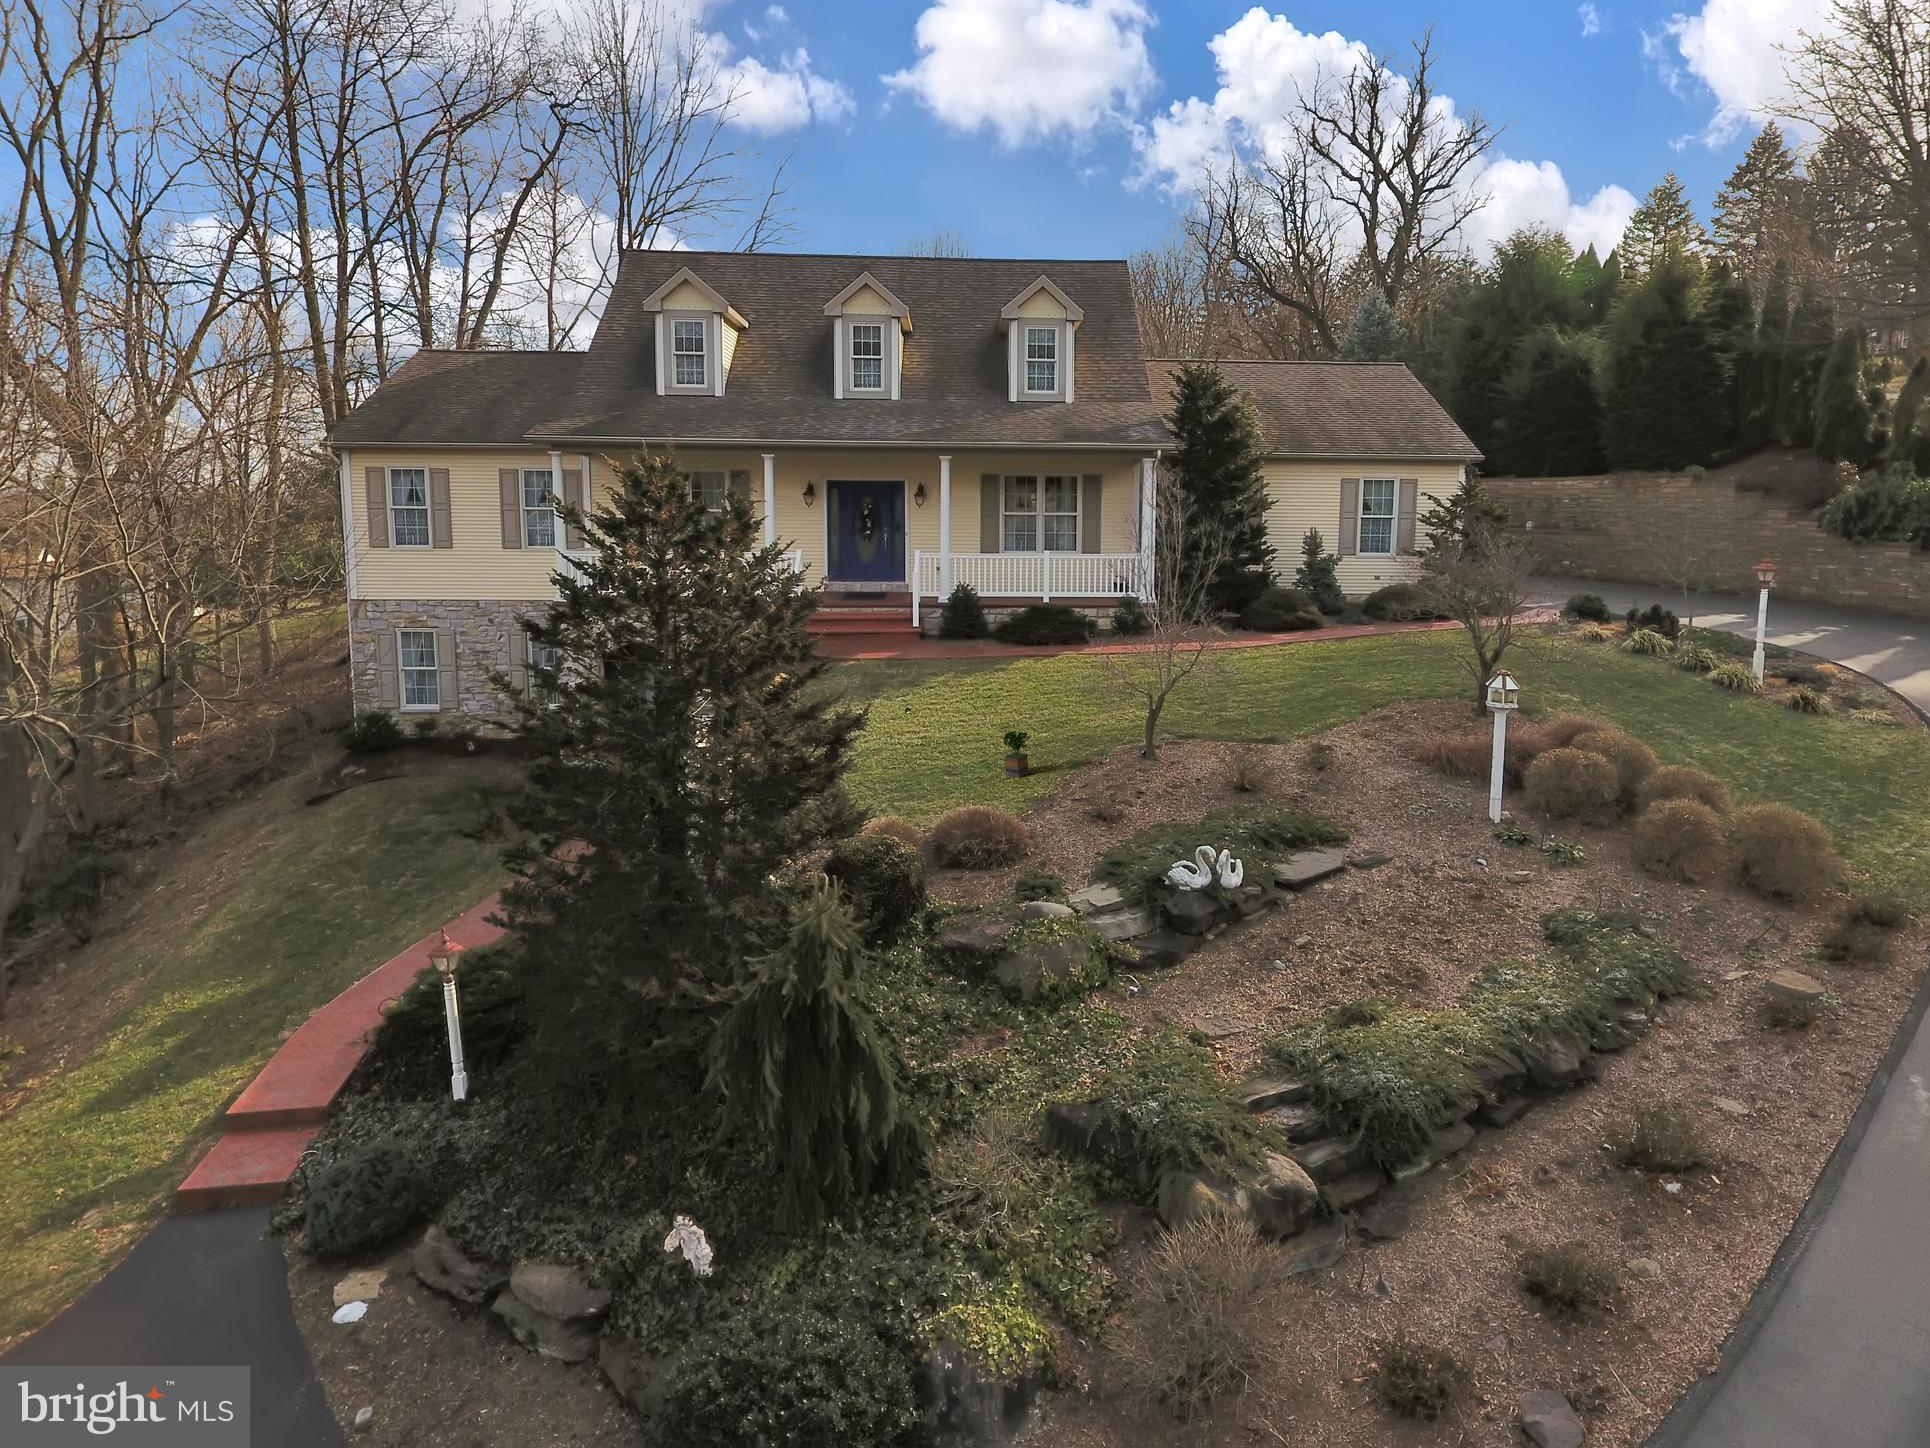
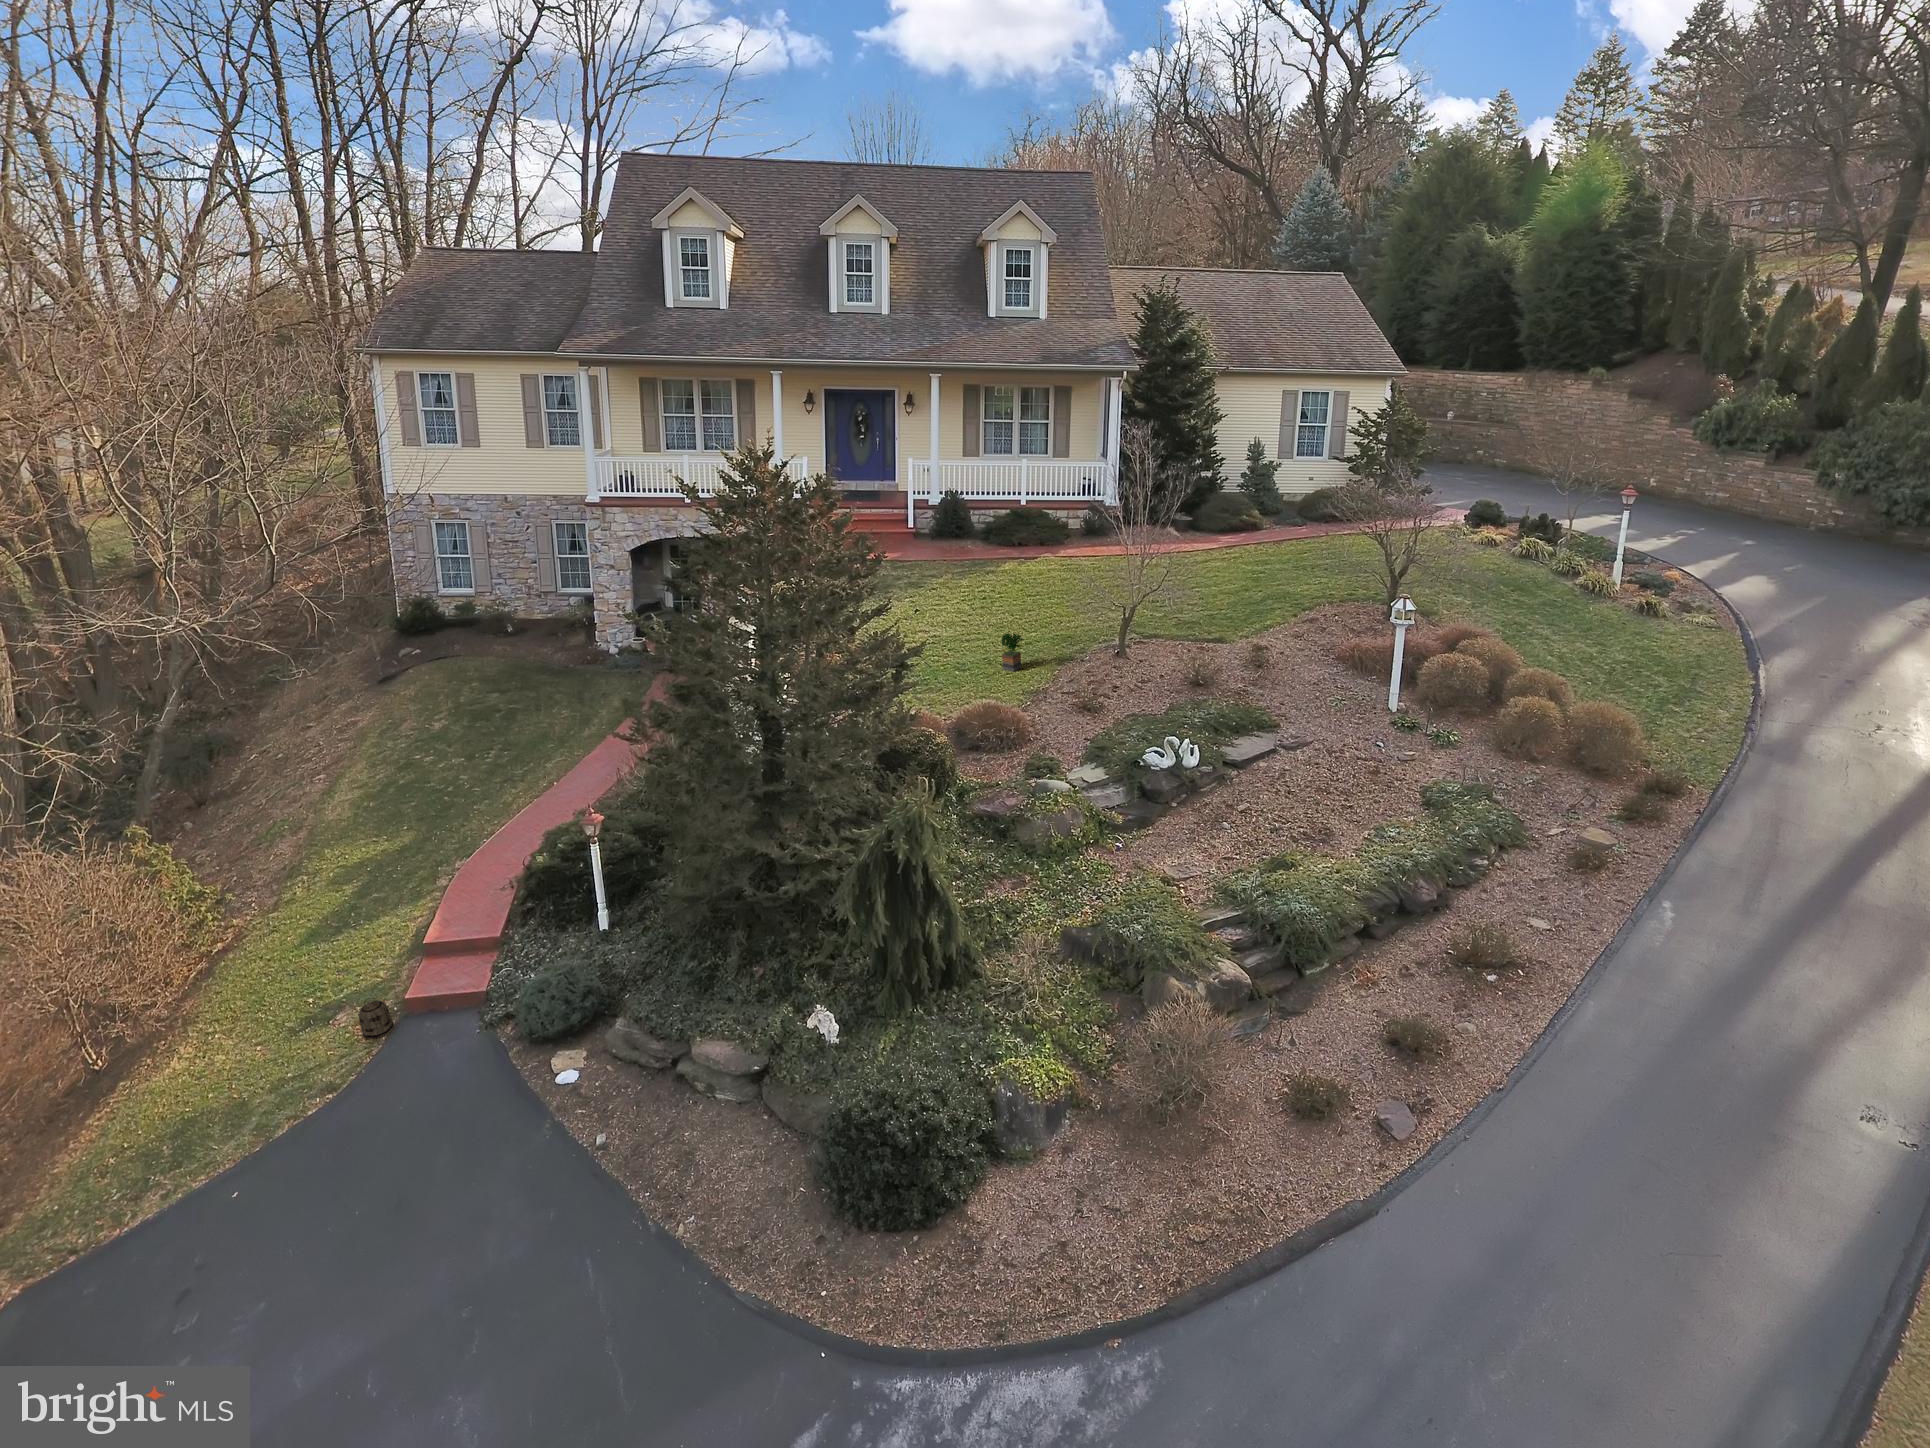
basket: none [94,1193,146,1252] -> present [359,998,394,1039]

